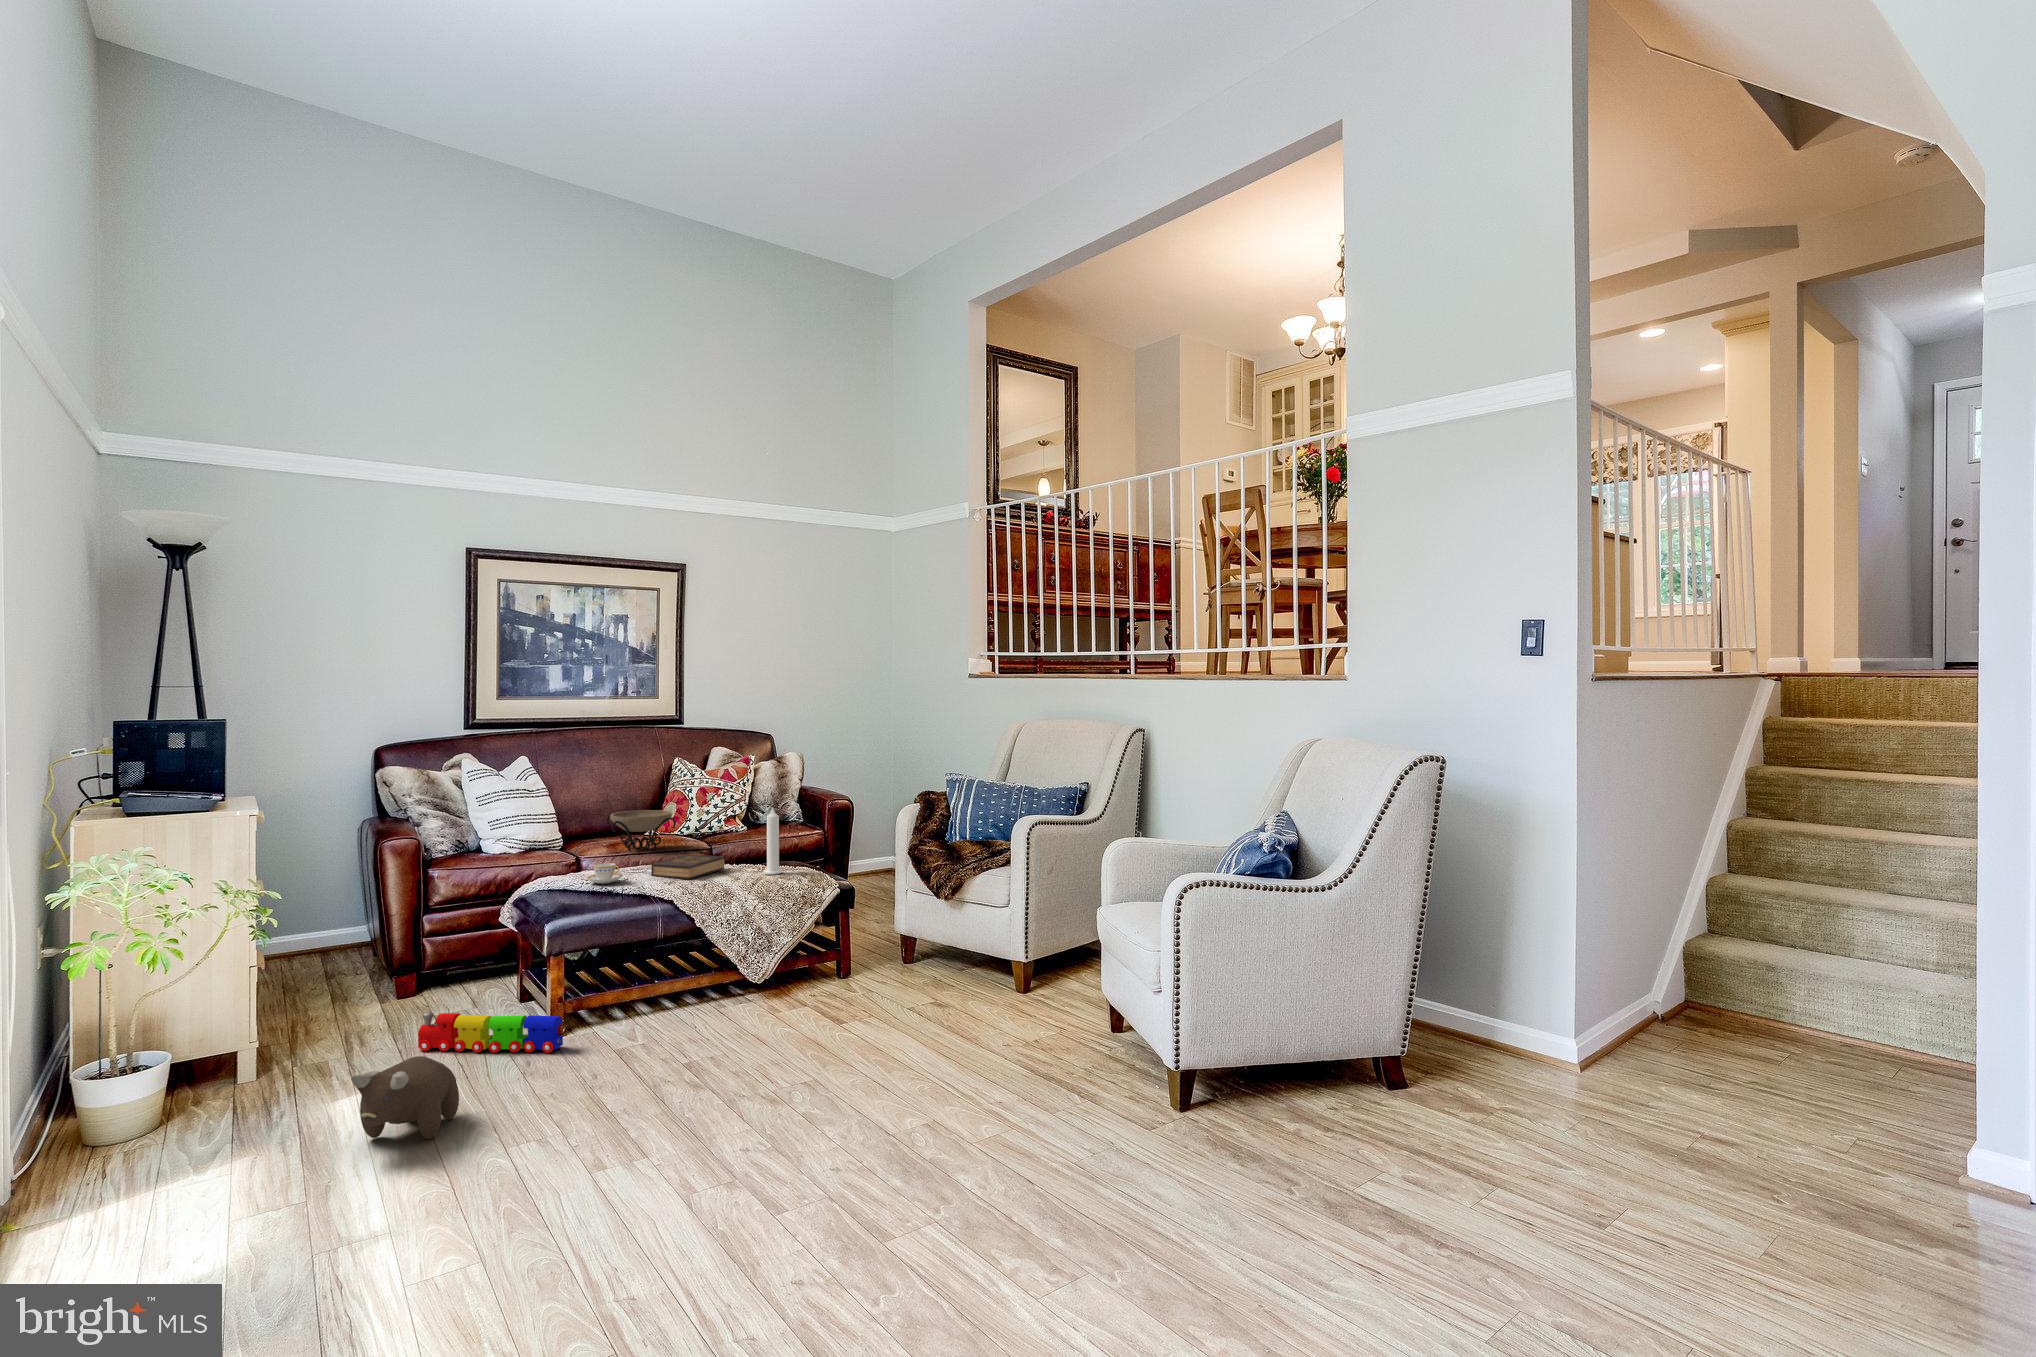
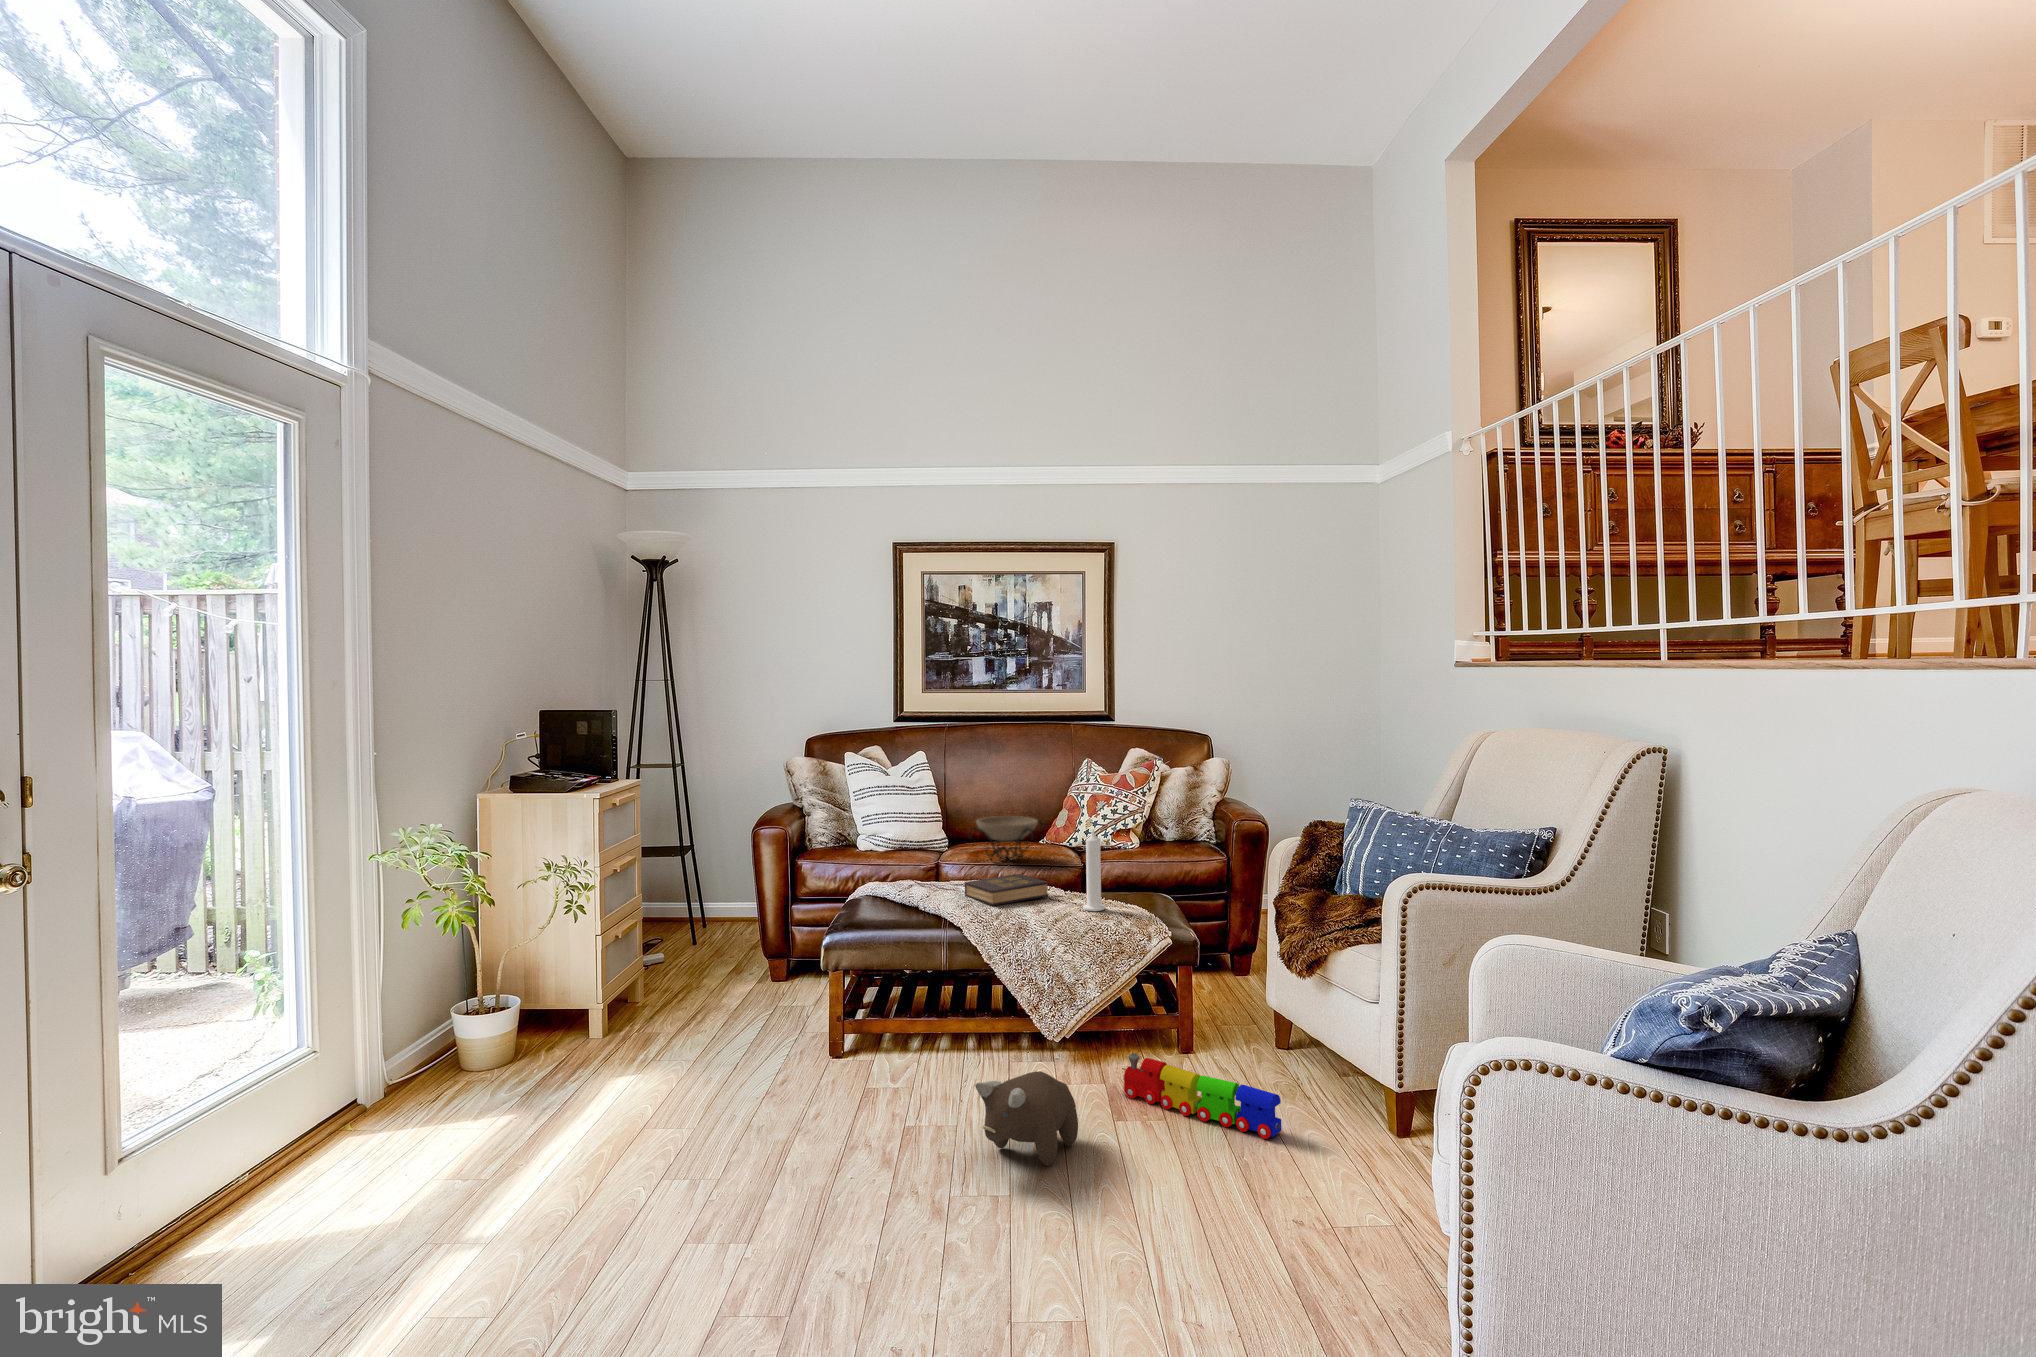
teacup: present [587,863,622,884] -> none [889,877,927,900]
toy train: present [418,1012,563,1053] -> present [1124,1053,1281,1139]
plush toy: present [351,1056,459,1139] -> present [975,1072,1078,1166]

